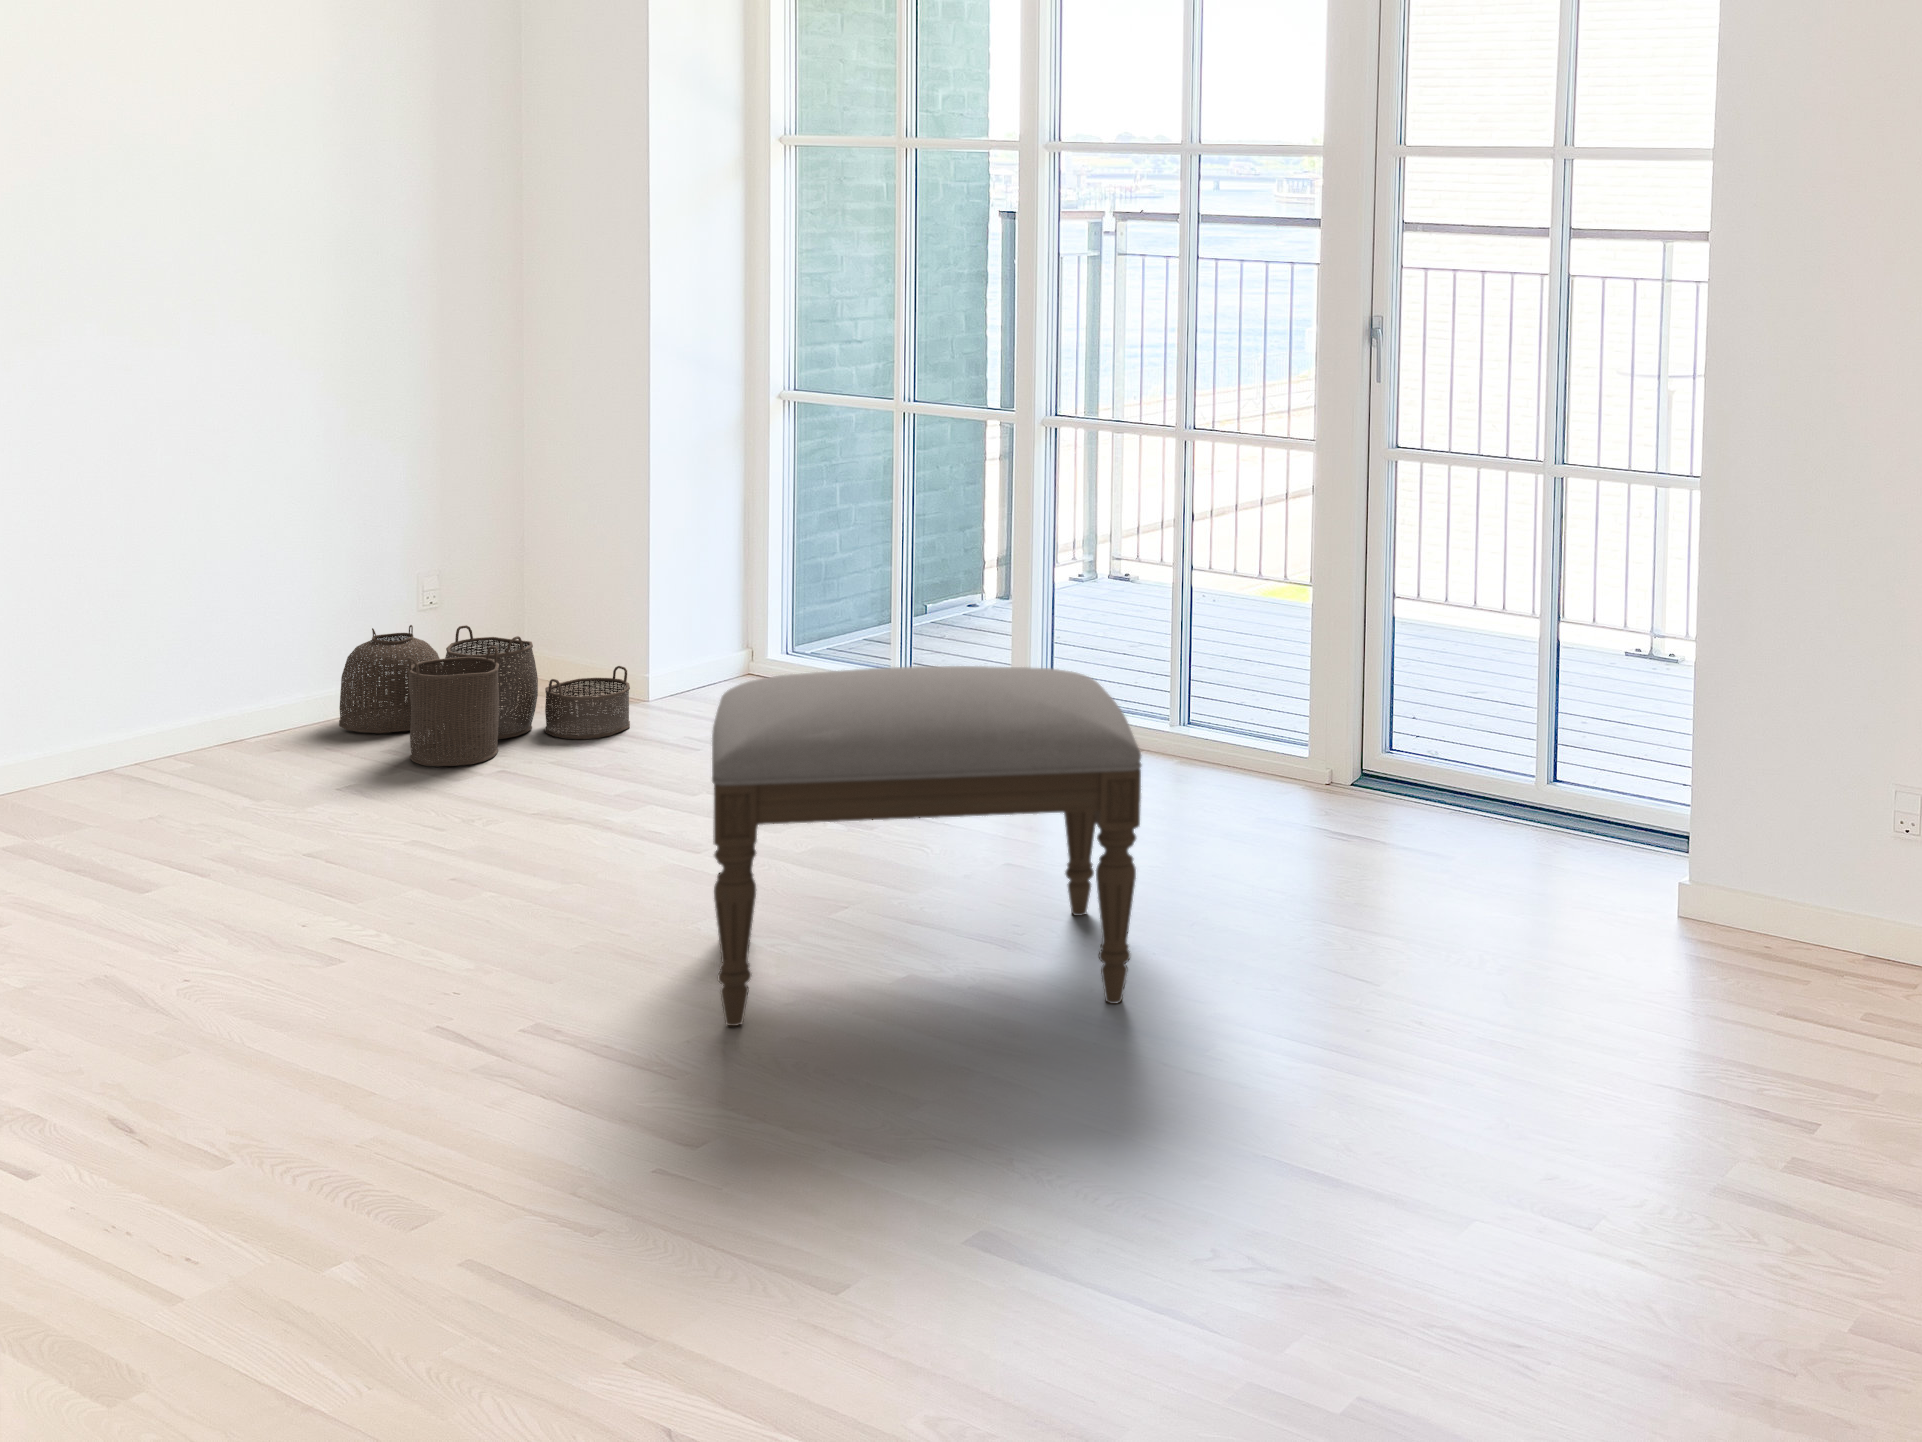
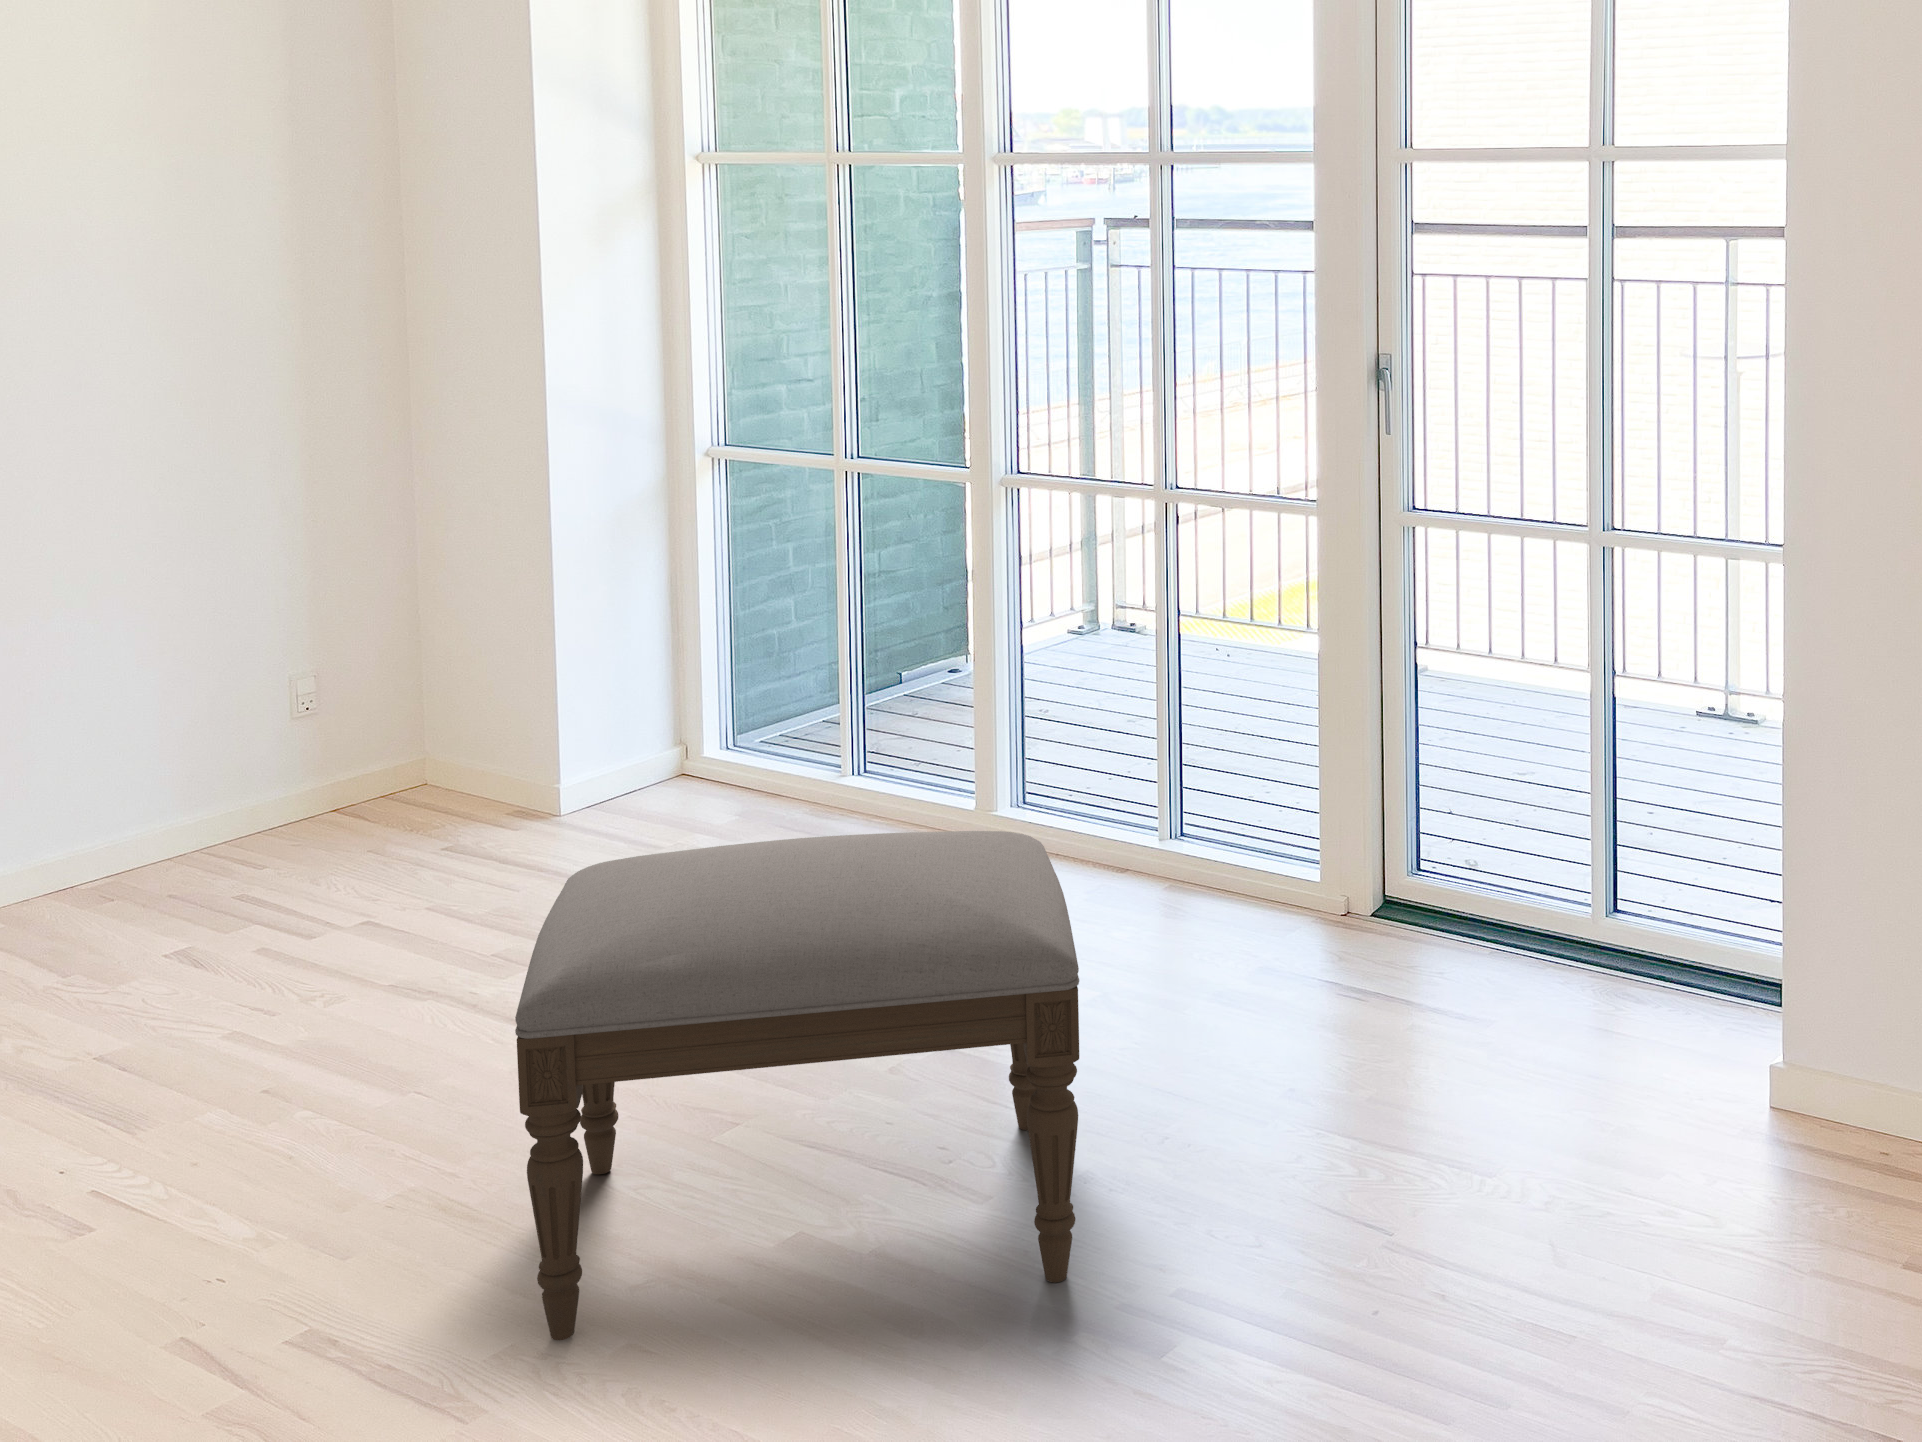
woven basket: present [339,625,630,766] -> none [200,738,538,917]

